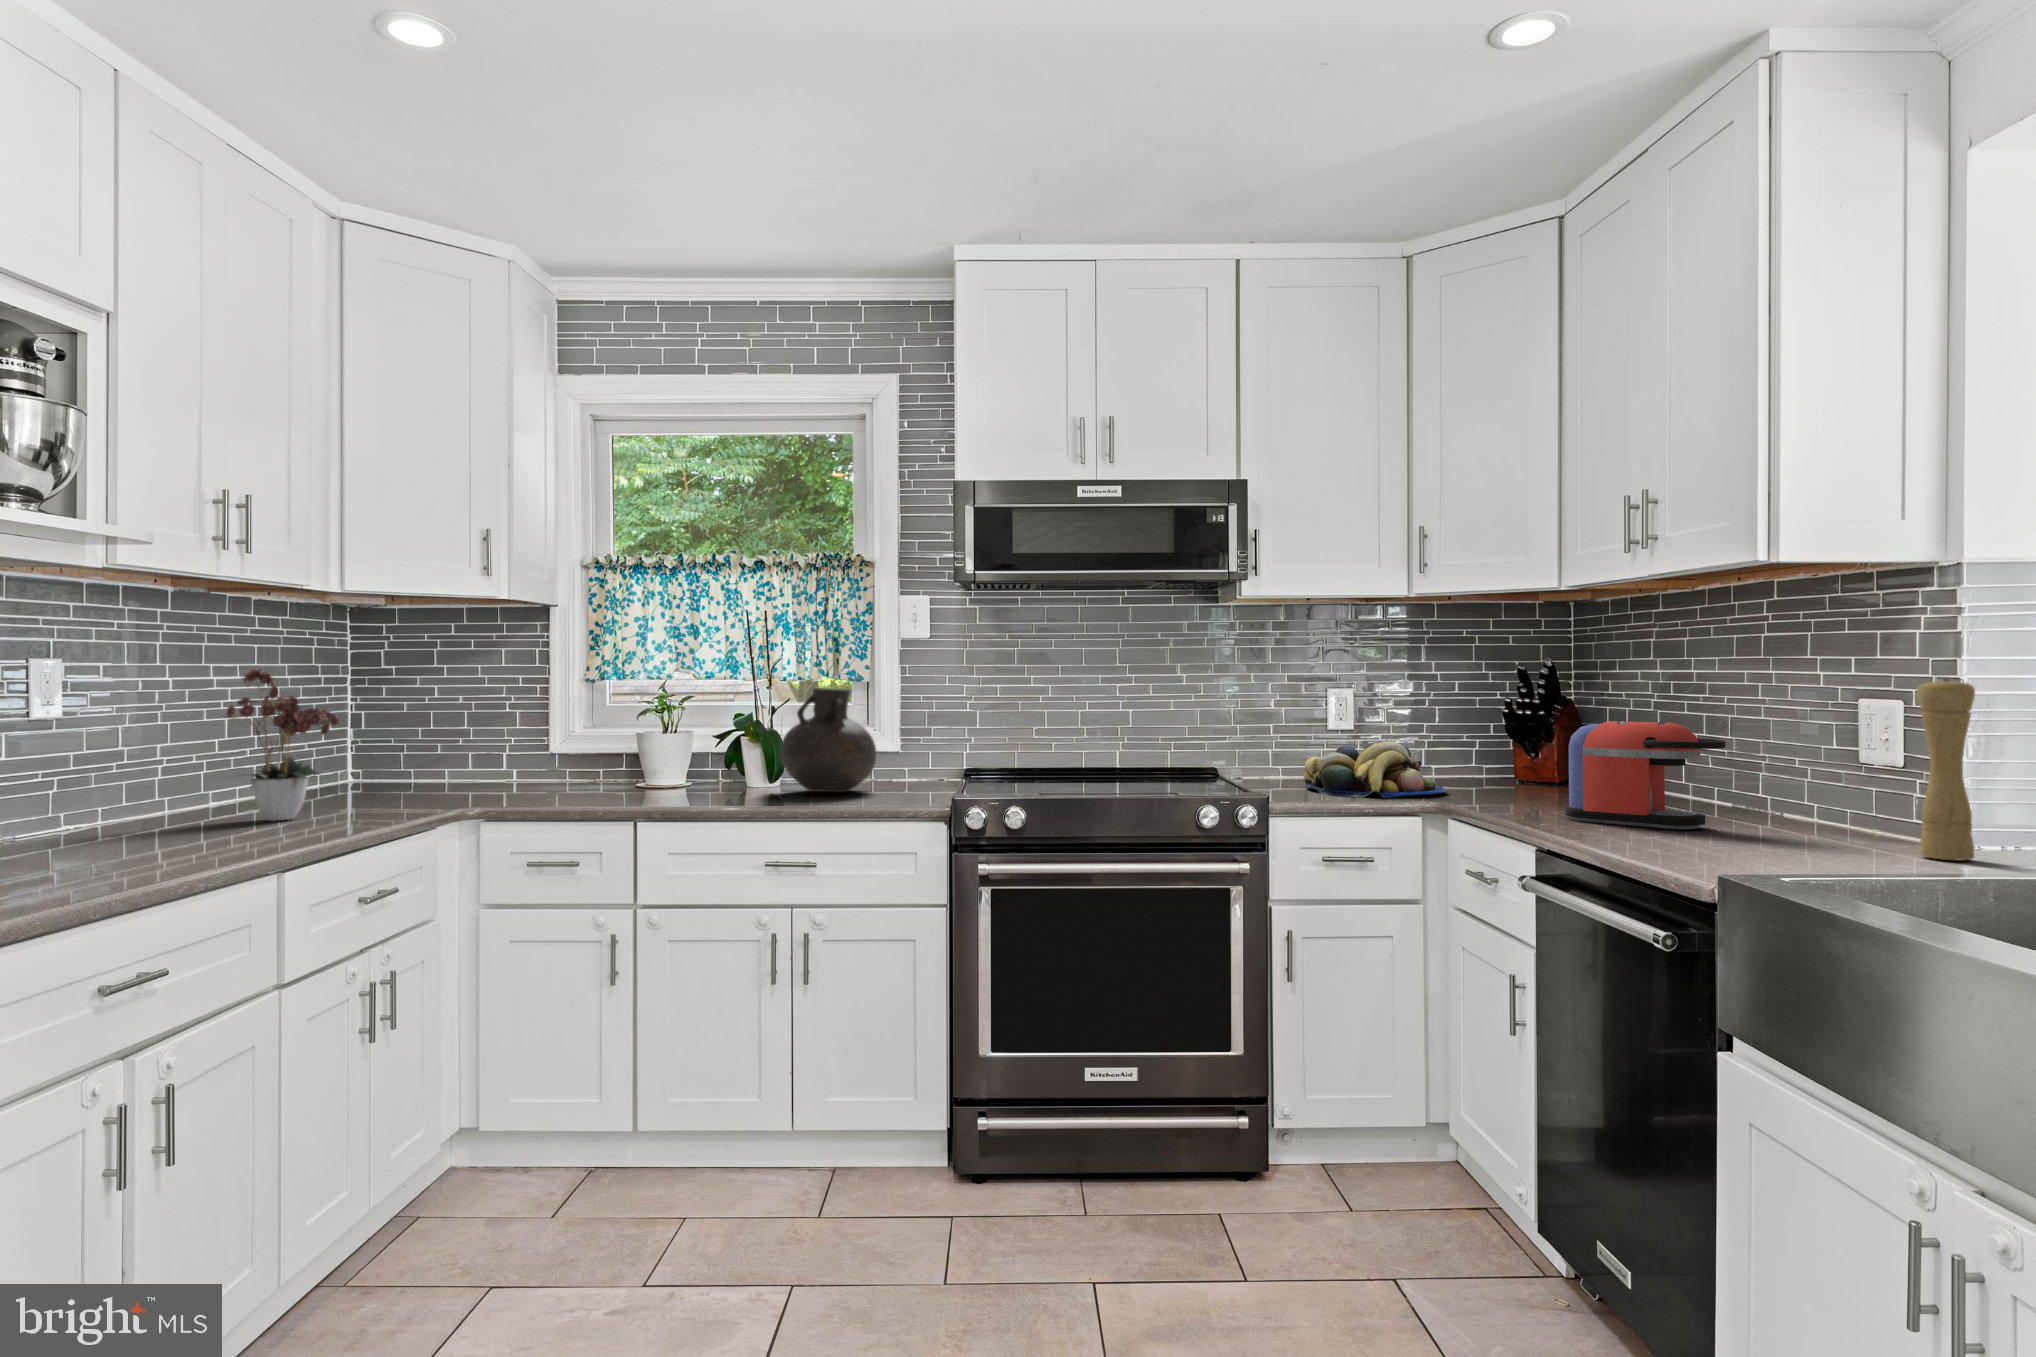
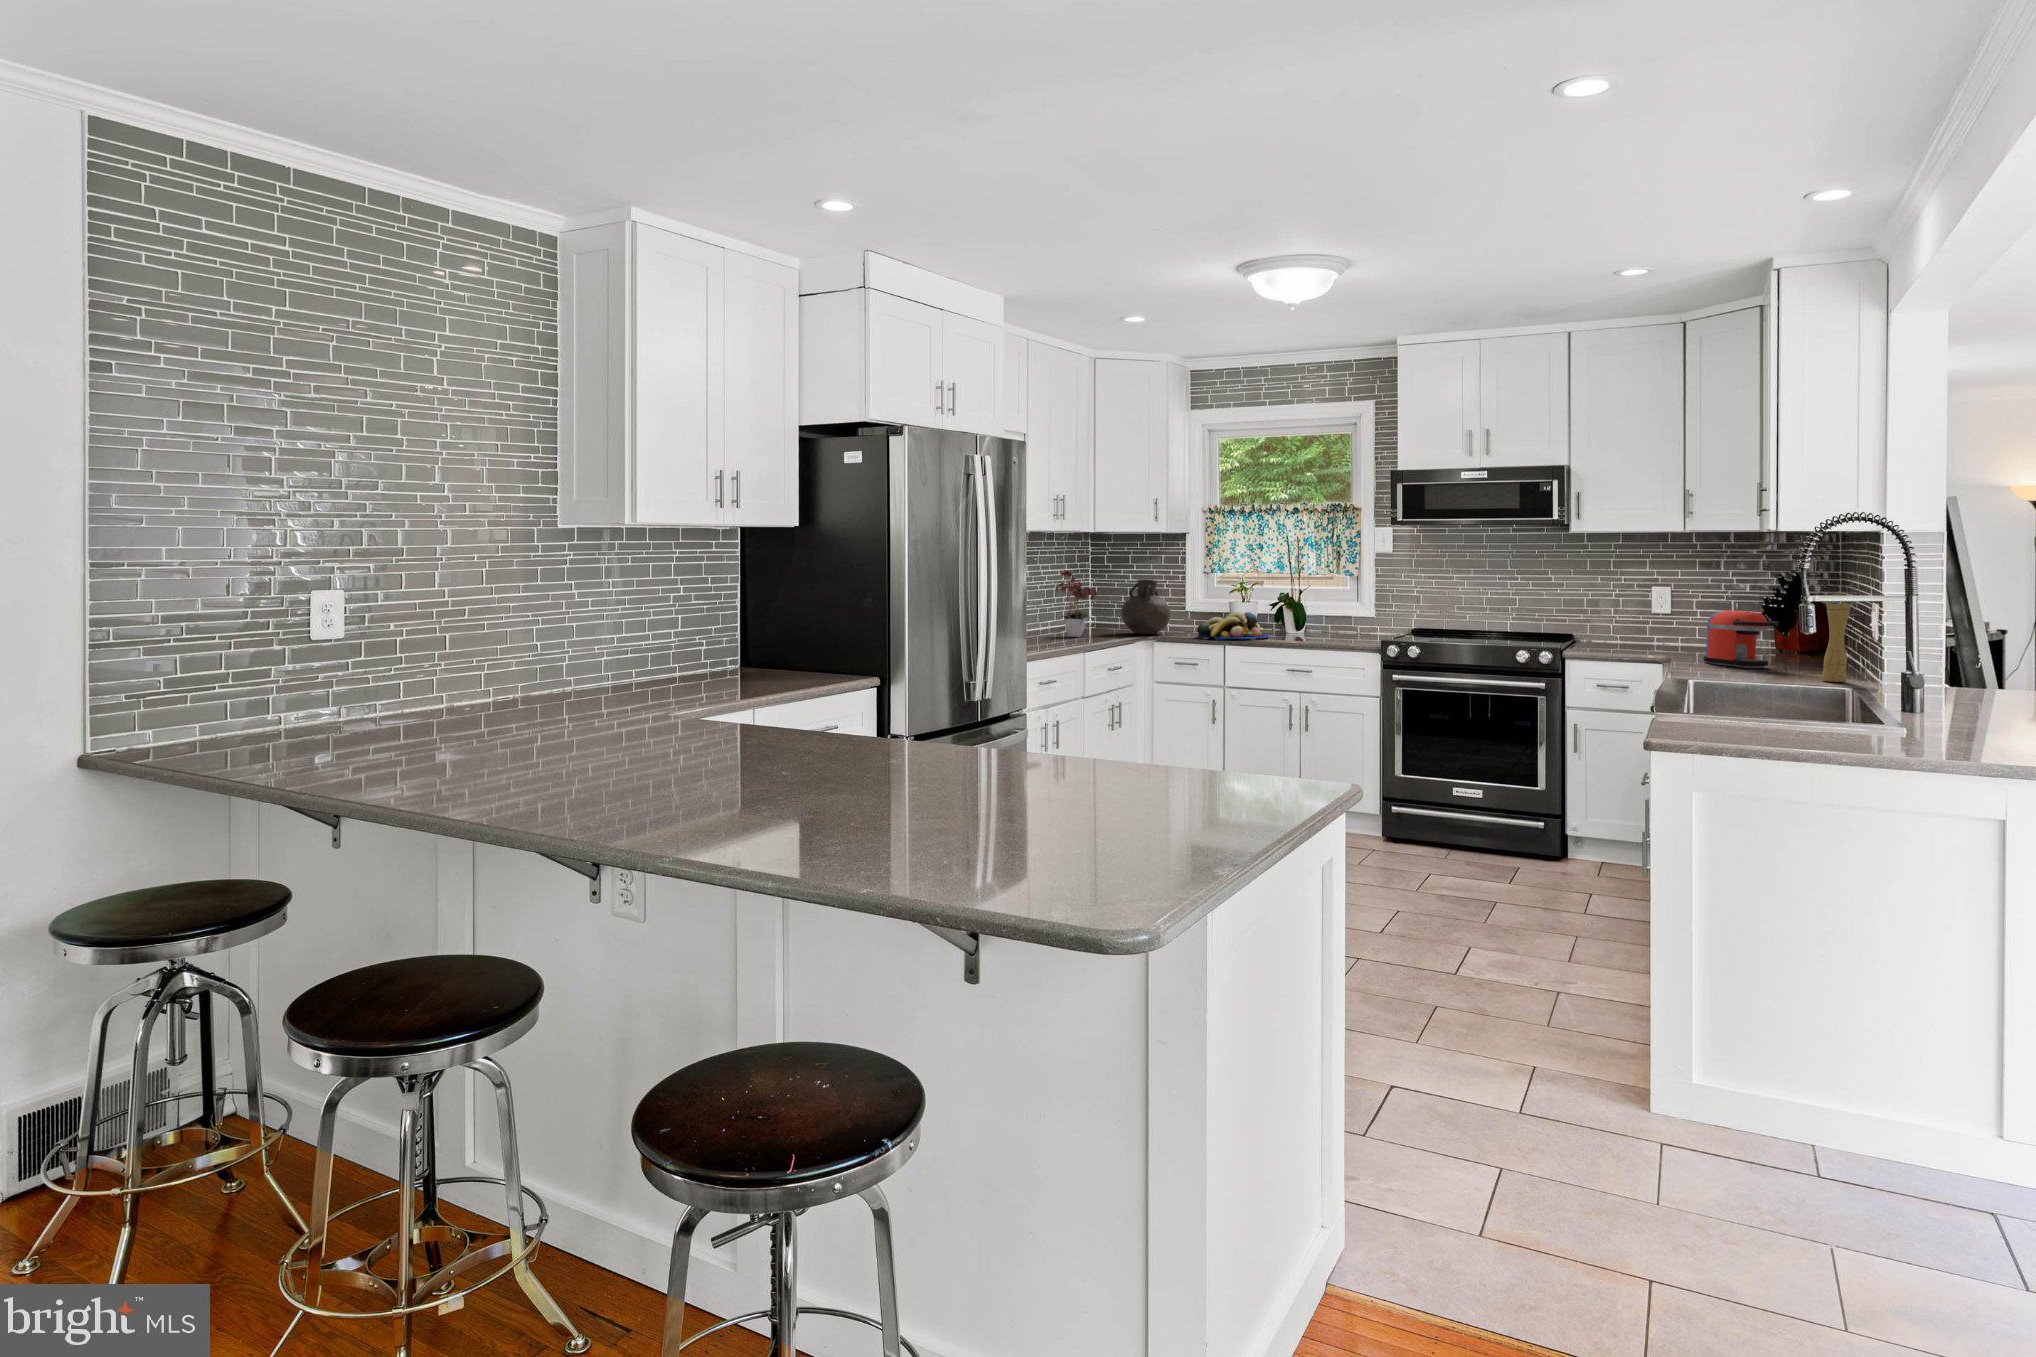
vase: present [780,688,877,792] -> present [1121,579,1171,634]
fruit bowl: present [1304,741,1445,798] -> present [1197,612,1269,640]

